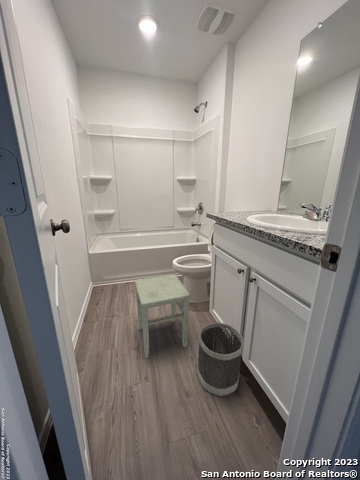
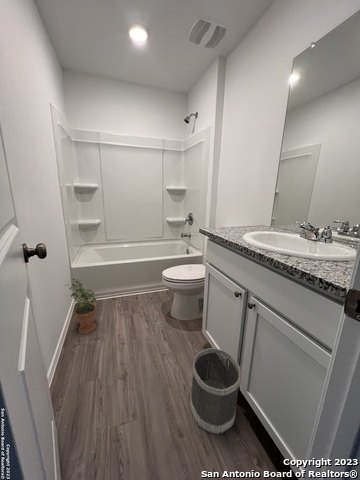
potted plant: none [83,261,112,312] -> present [70,279,96,334]
stool: present [135,274,190,358] -> none [122,293,182,390]

